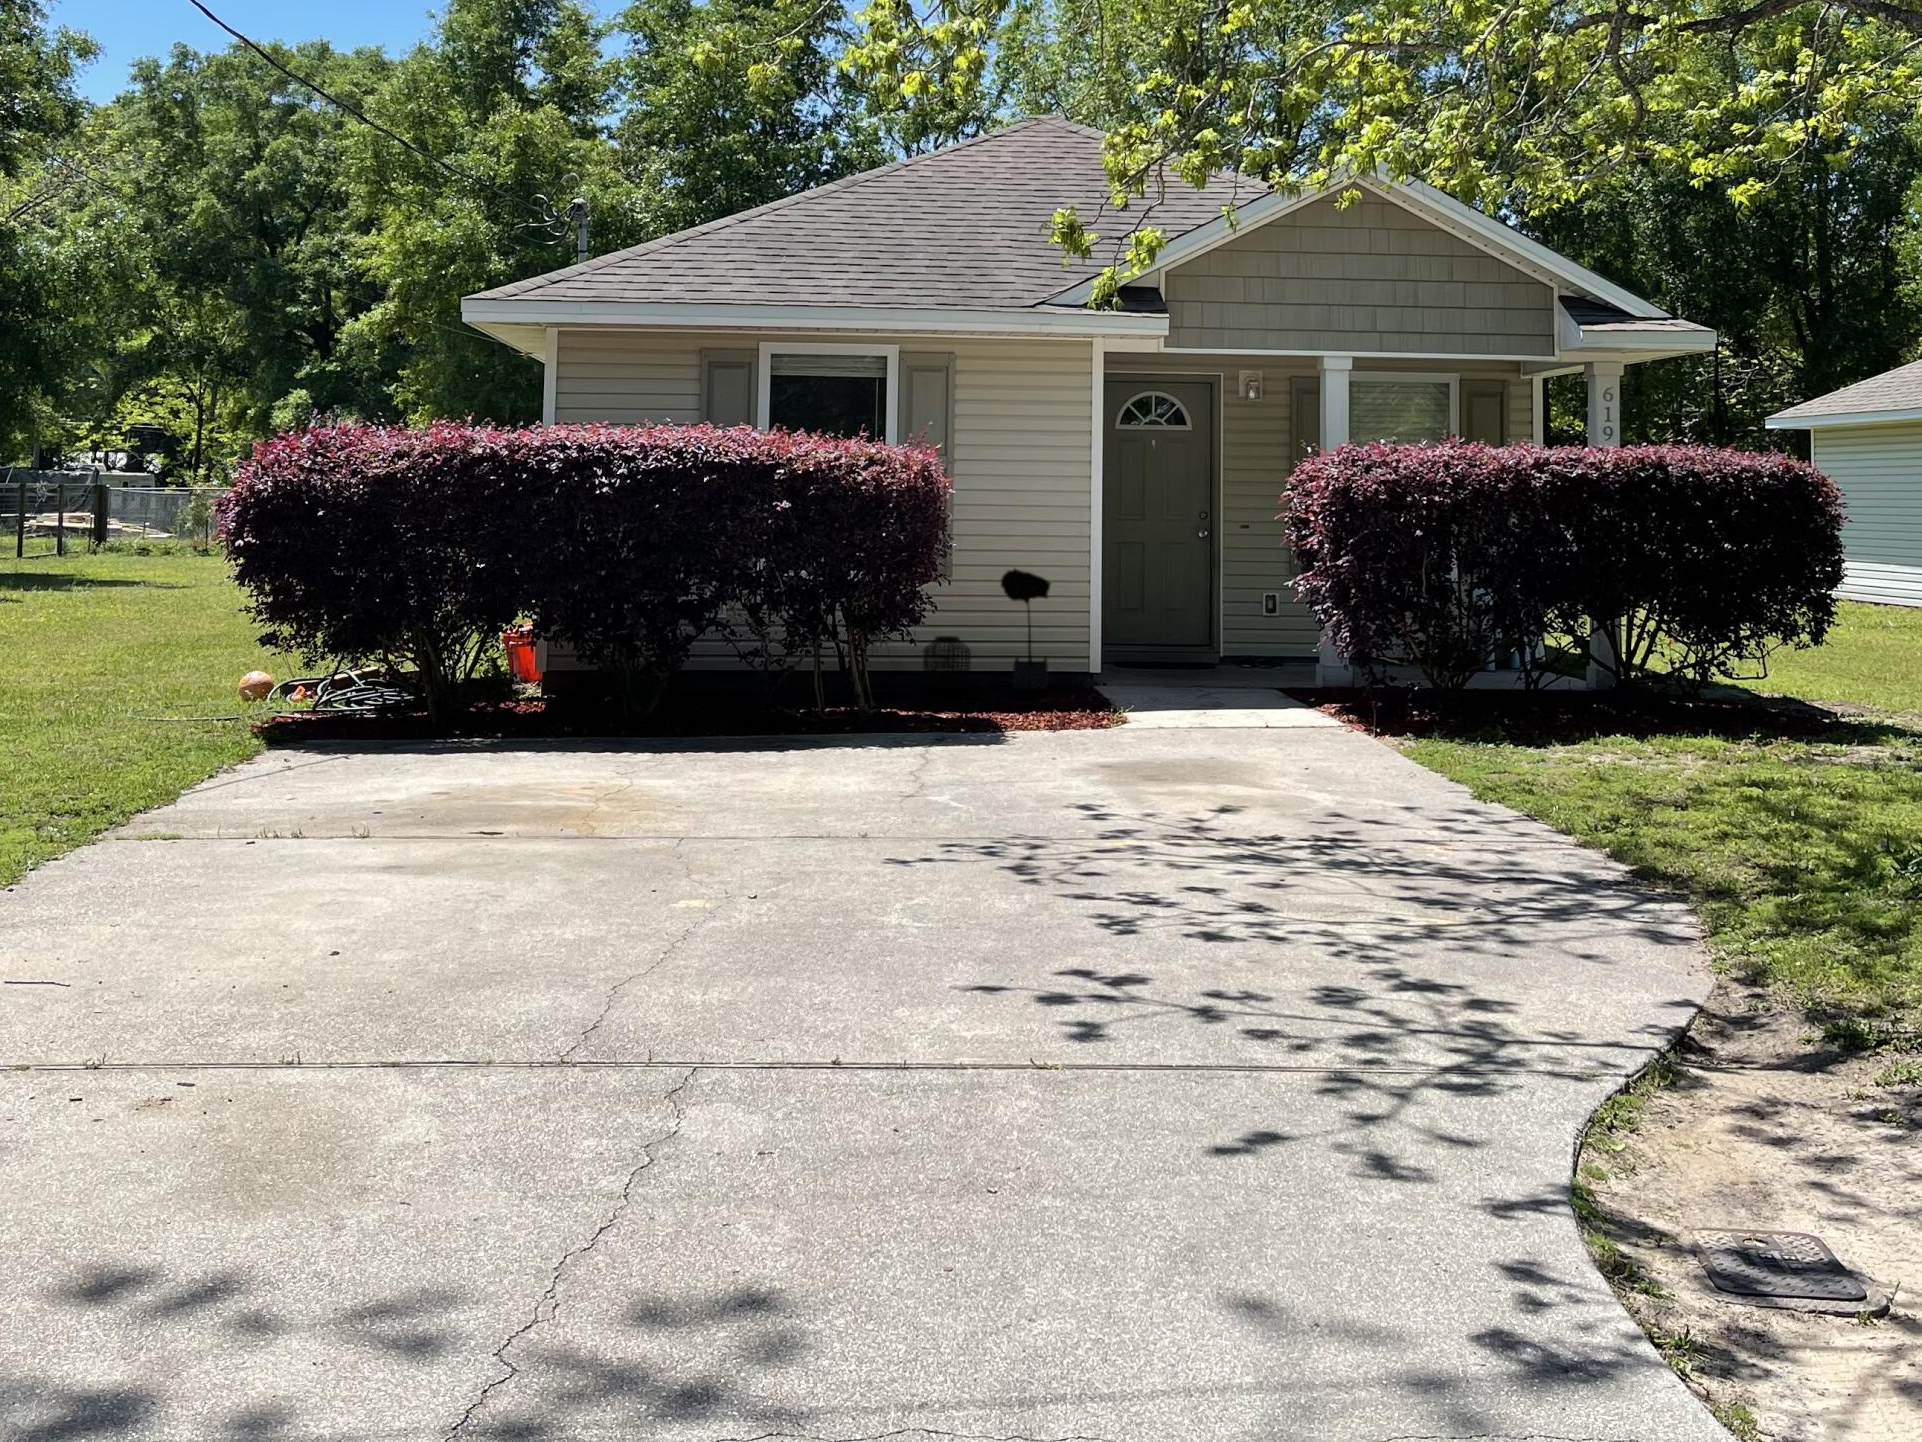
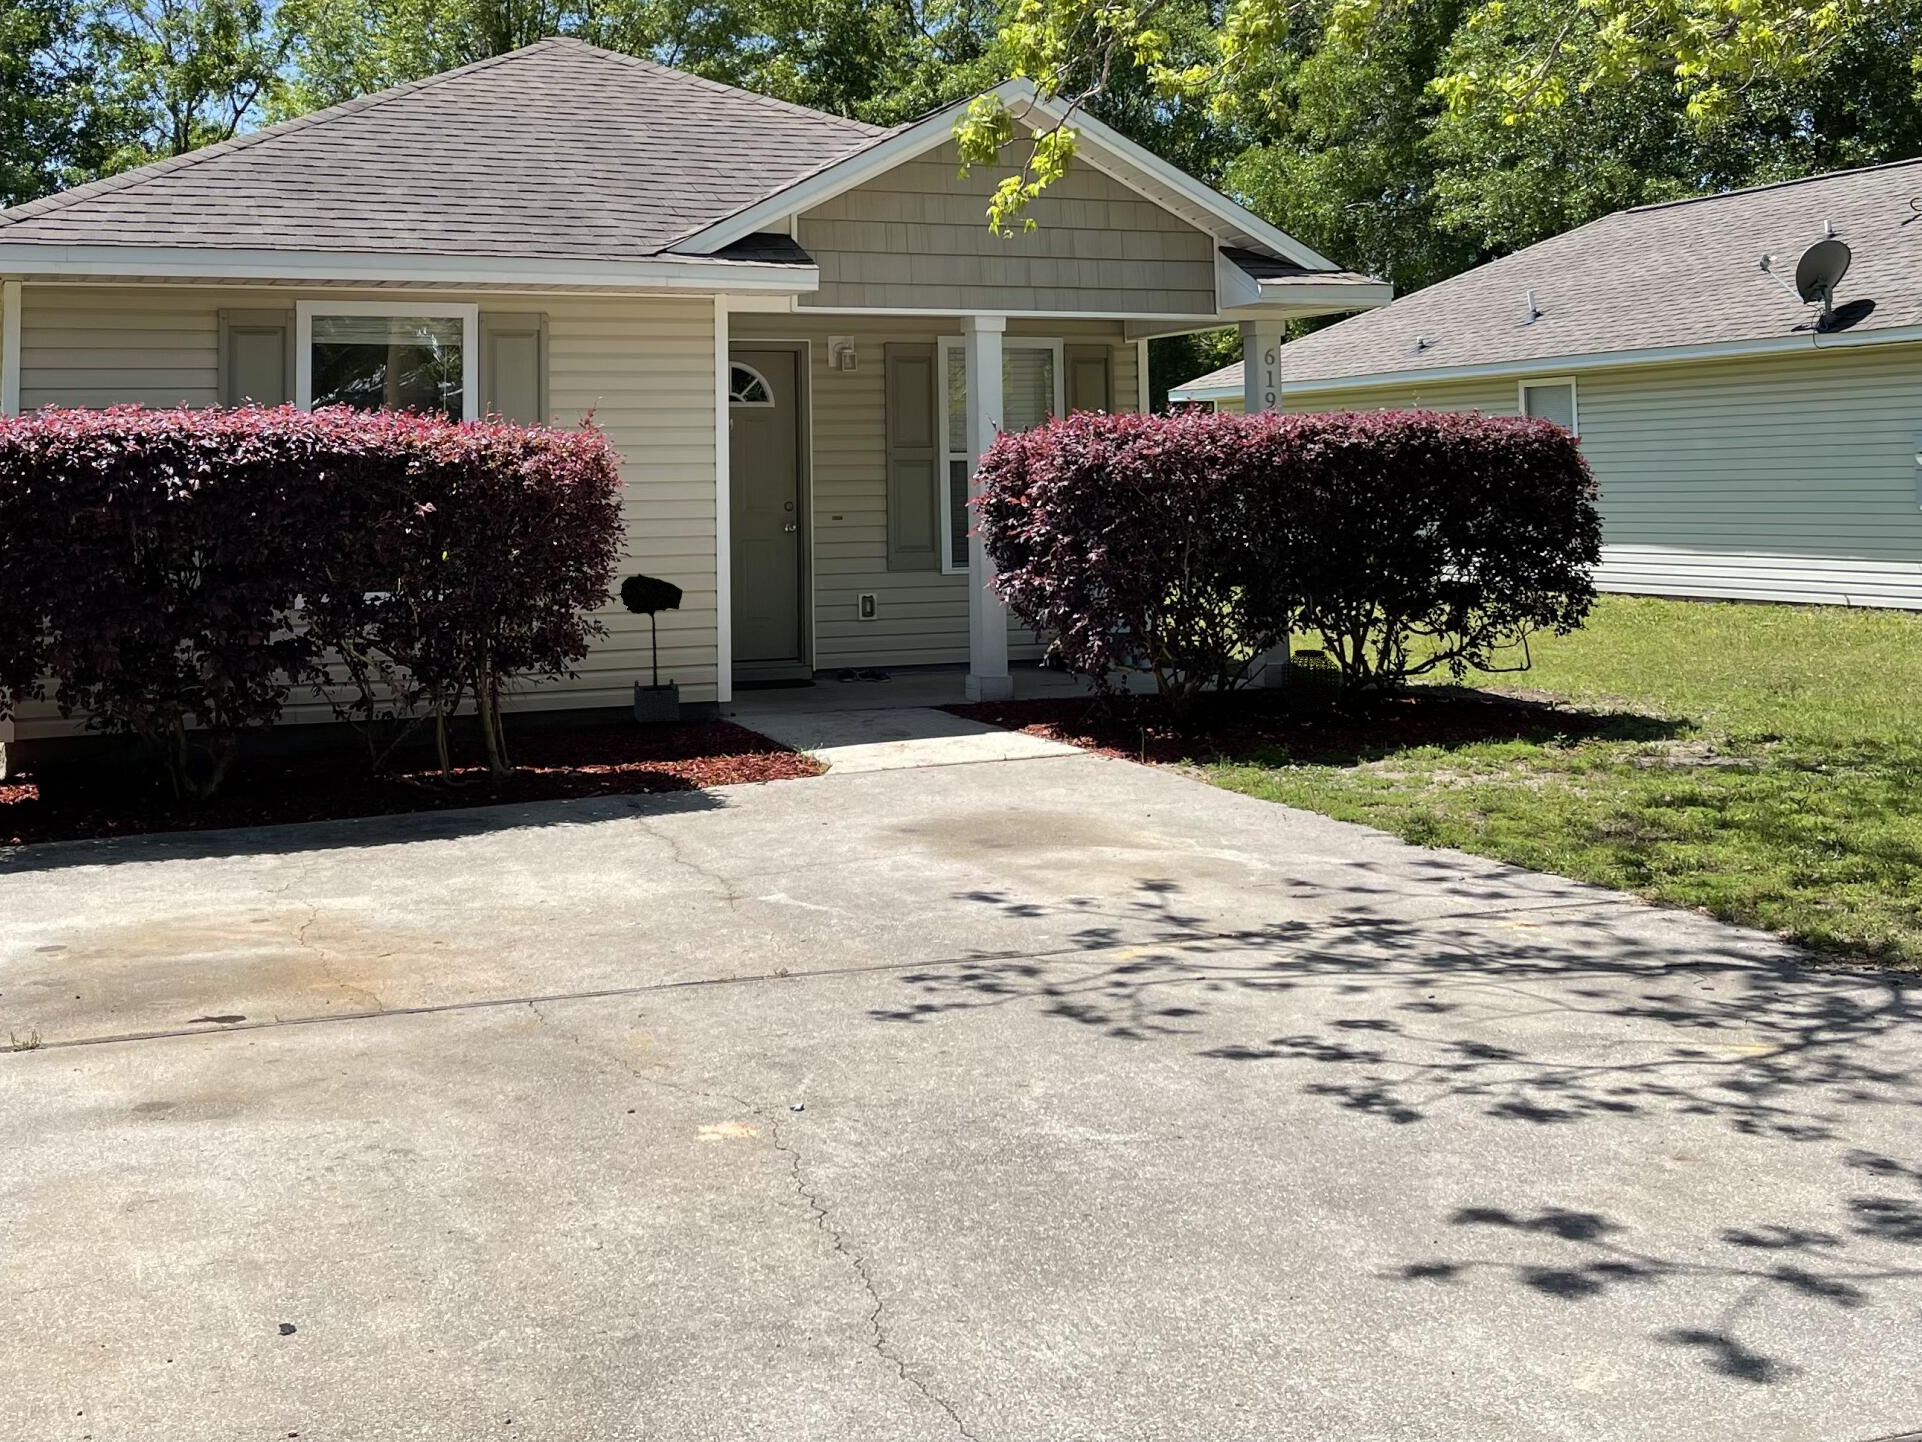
woven basket: present [923,636,971,688] -> present [1281,650,1339,713]

